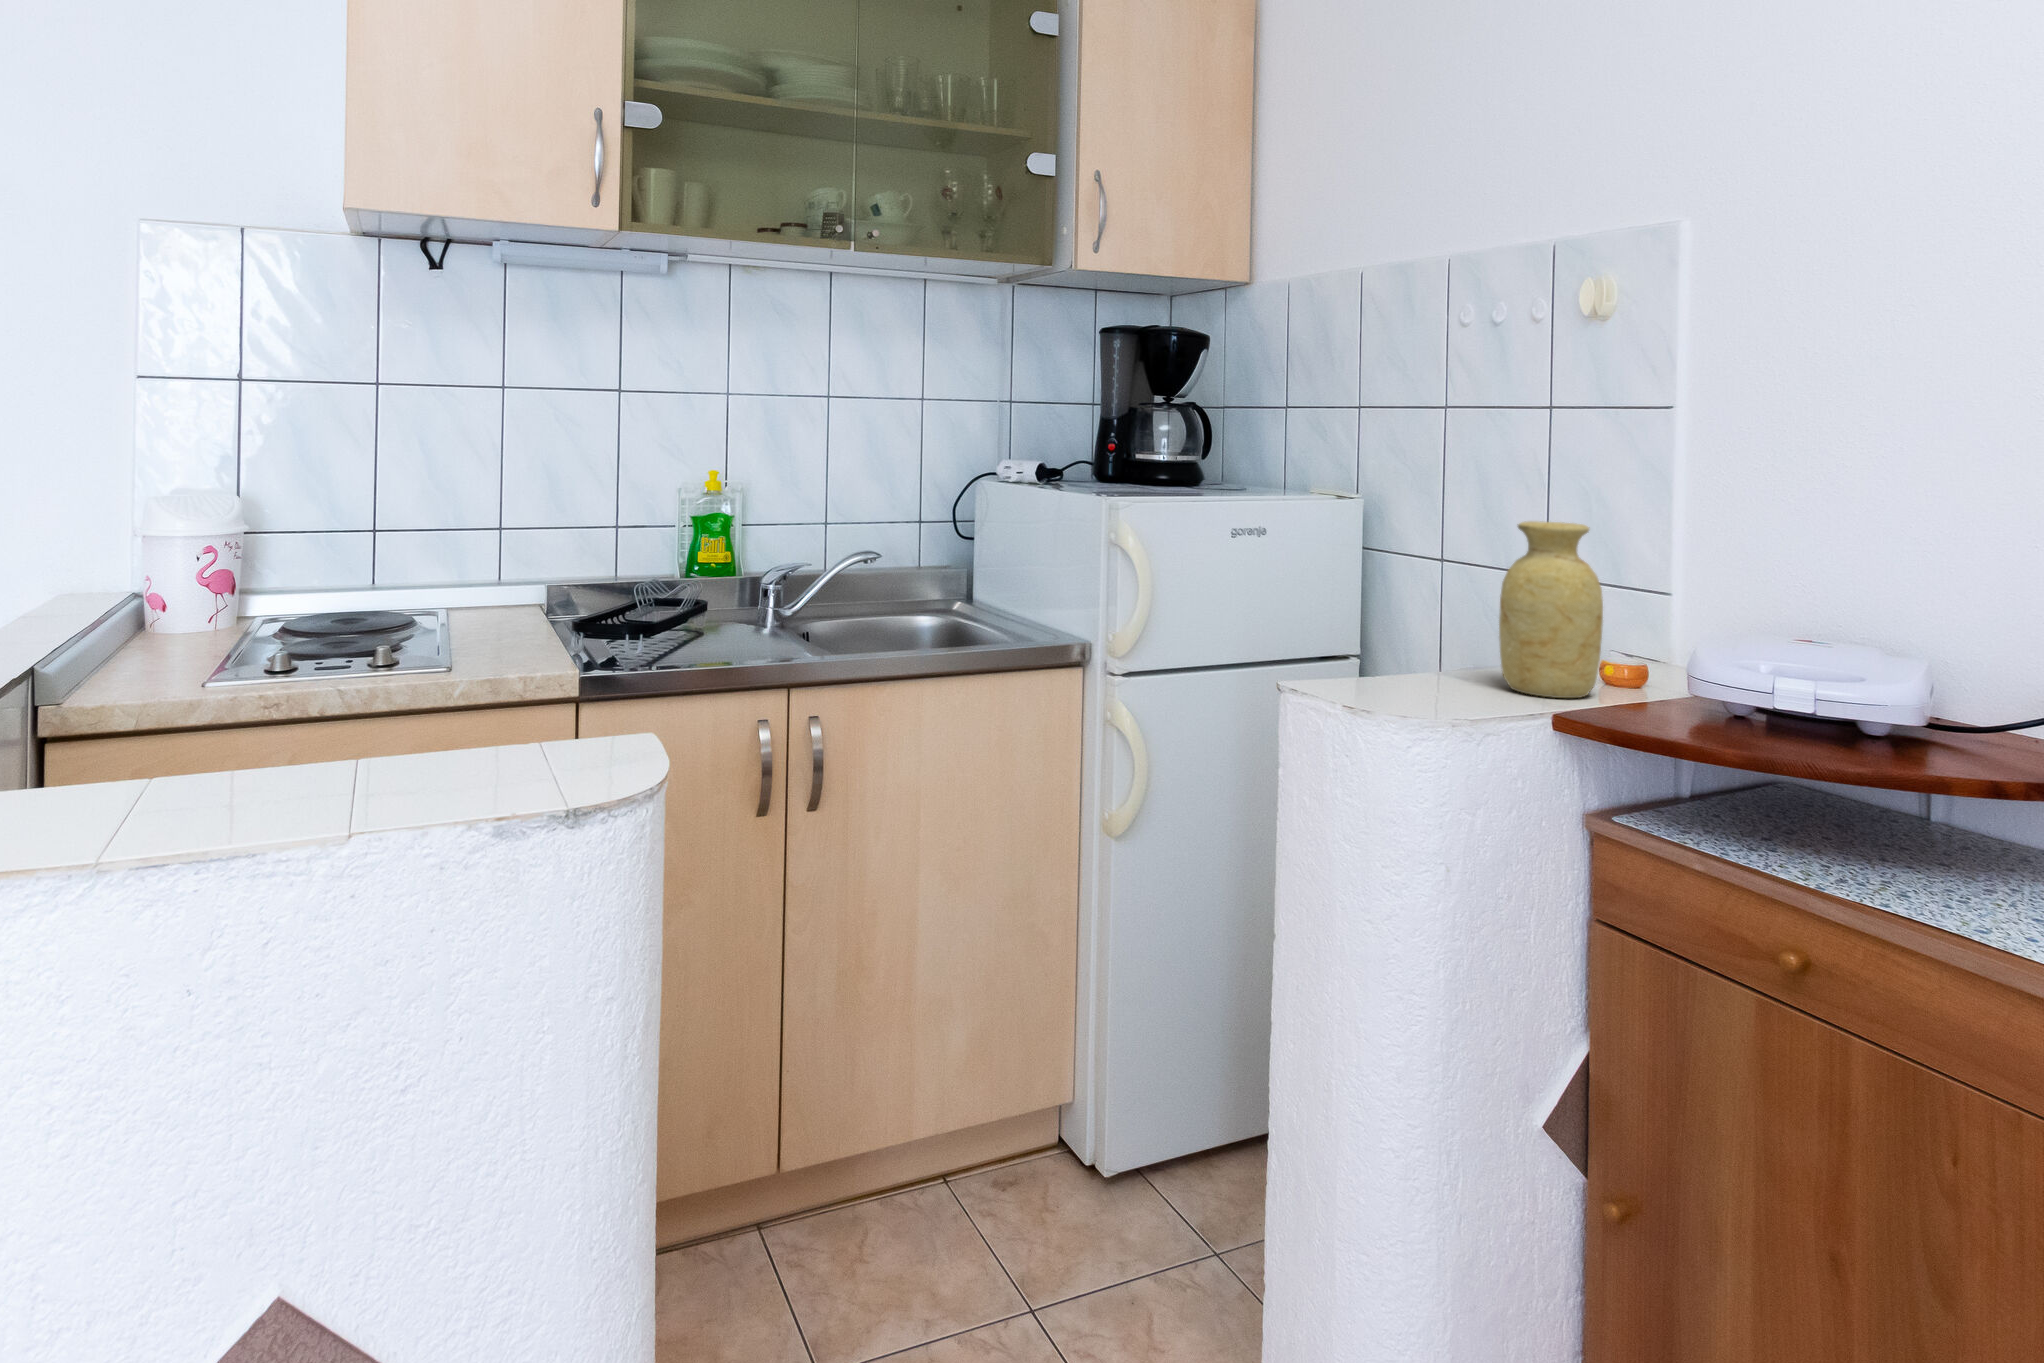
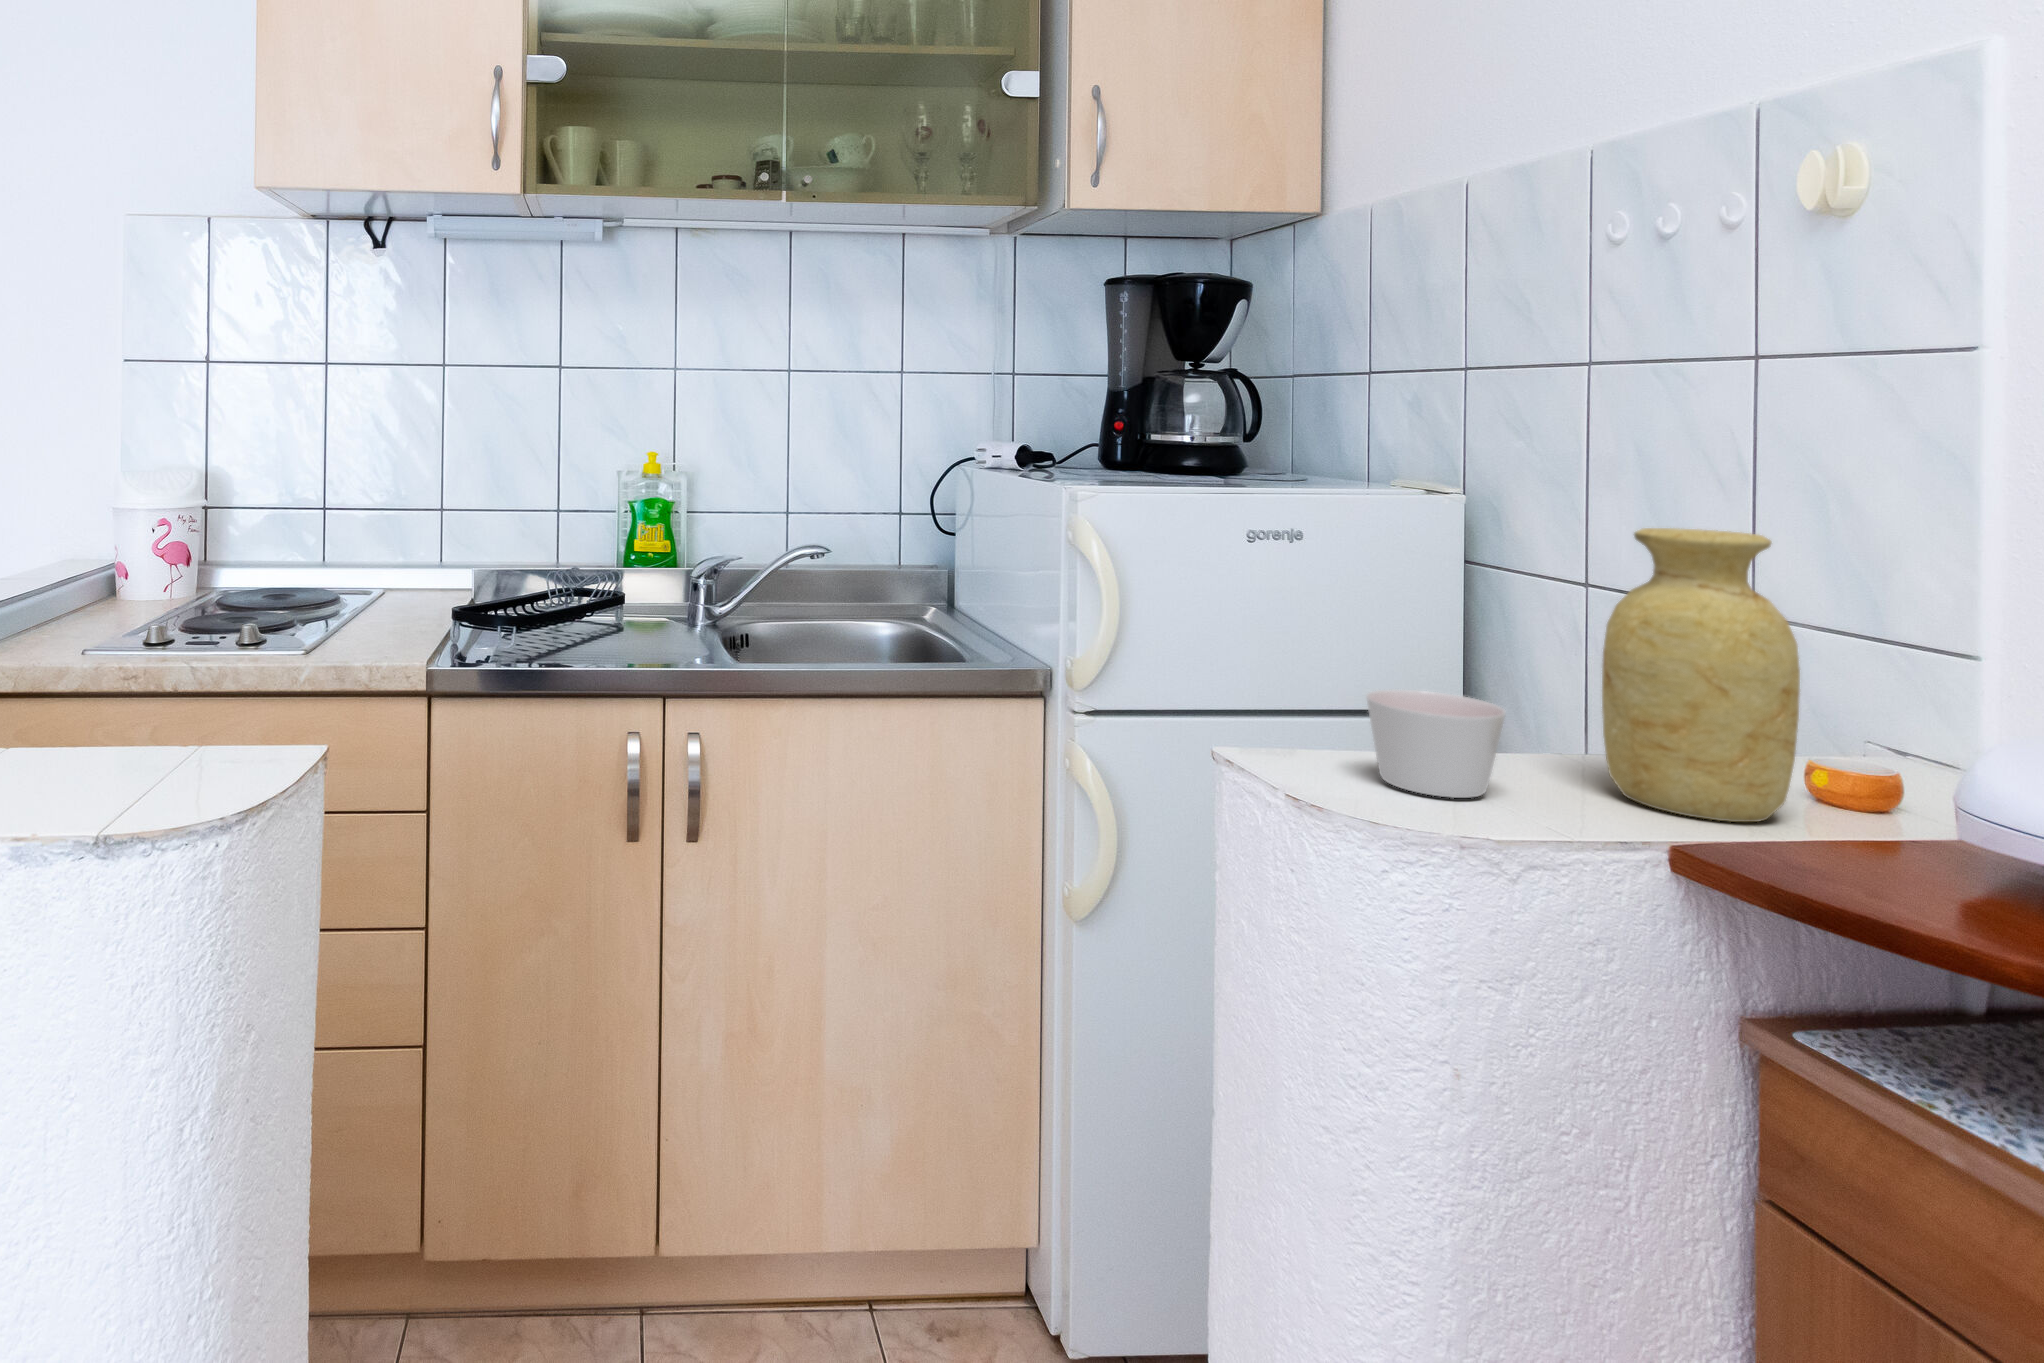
candle: none [1375,632,1457,698] -> present [1366,690,1506,798]

